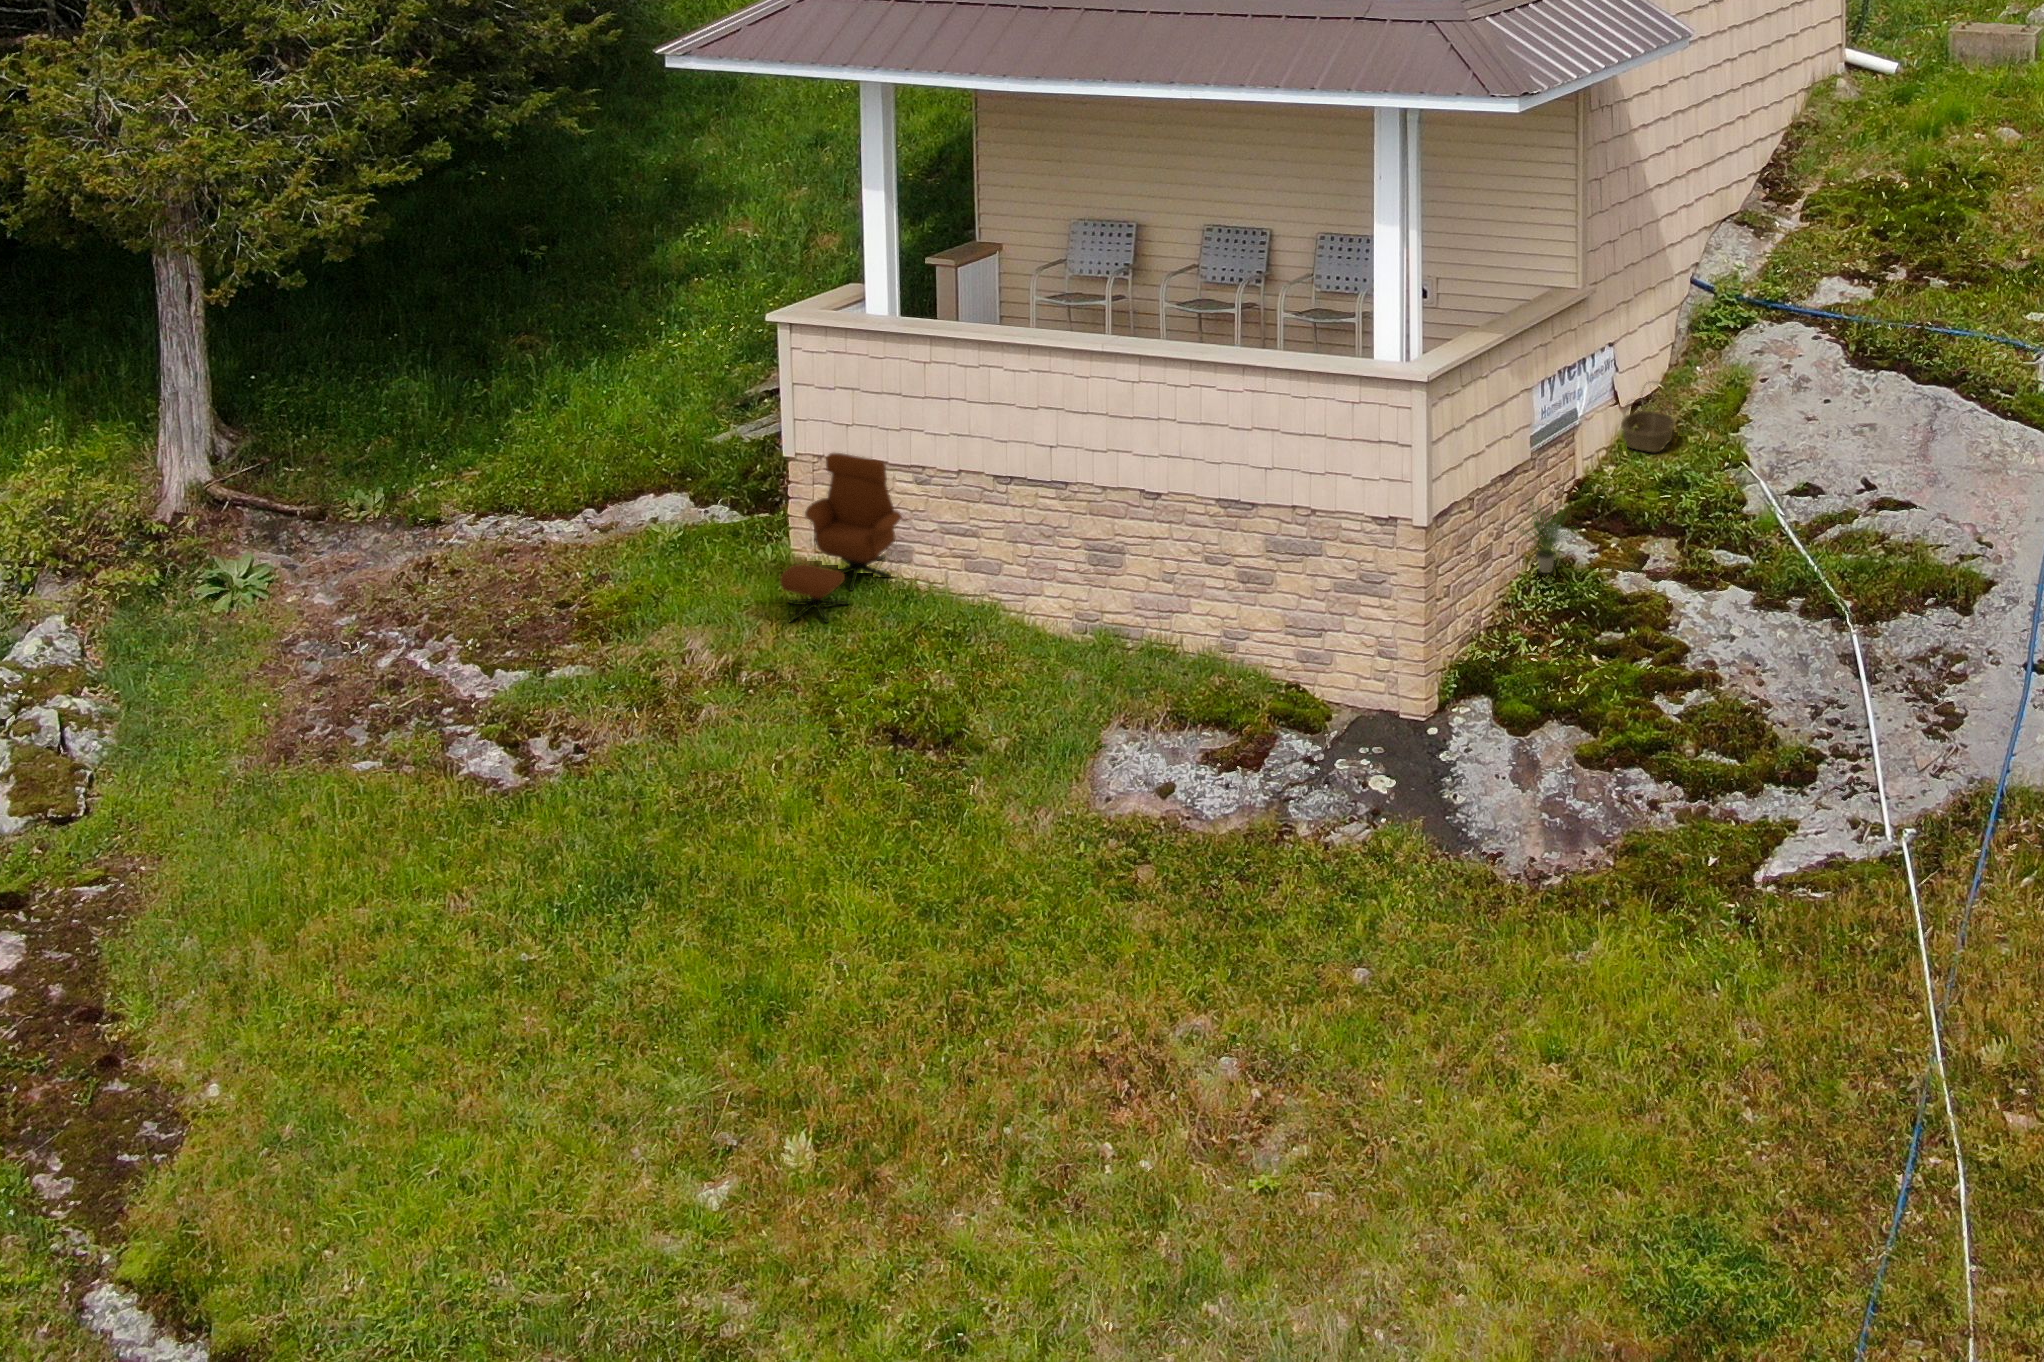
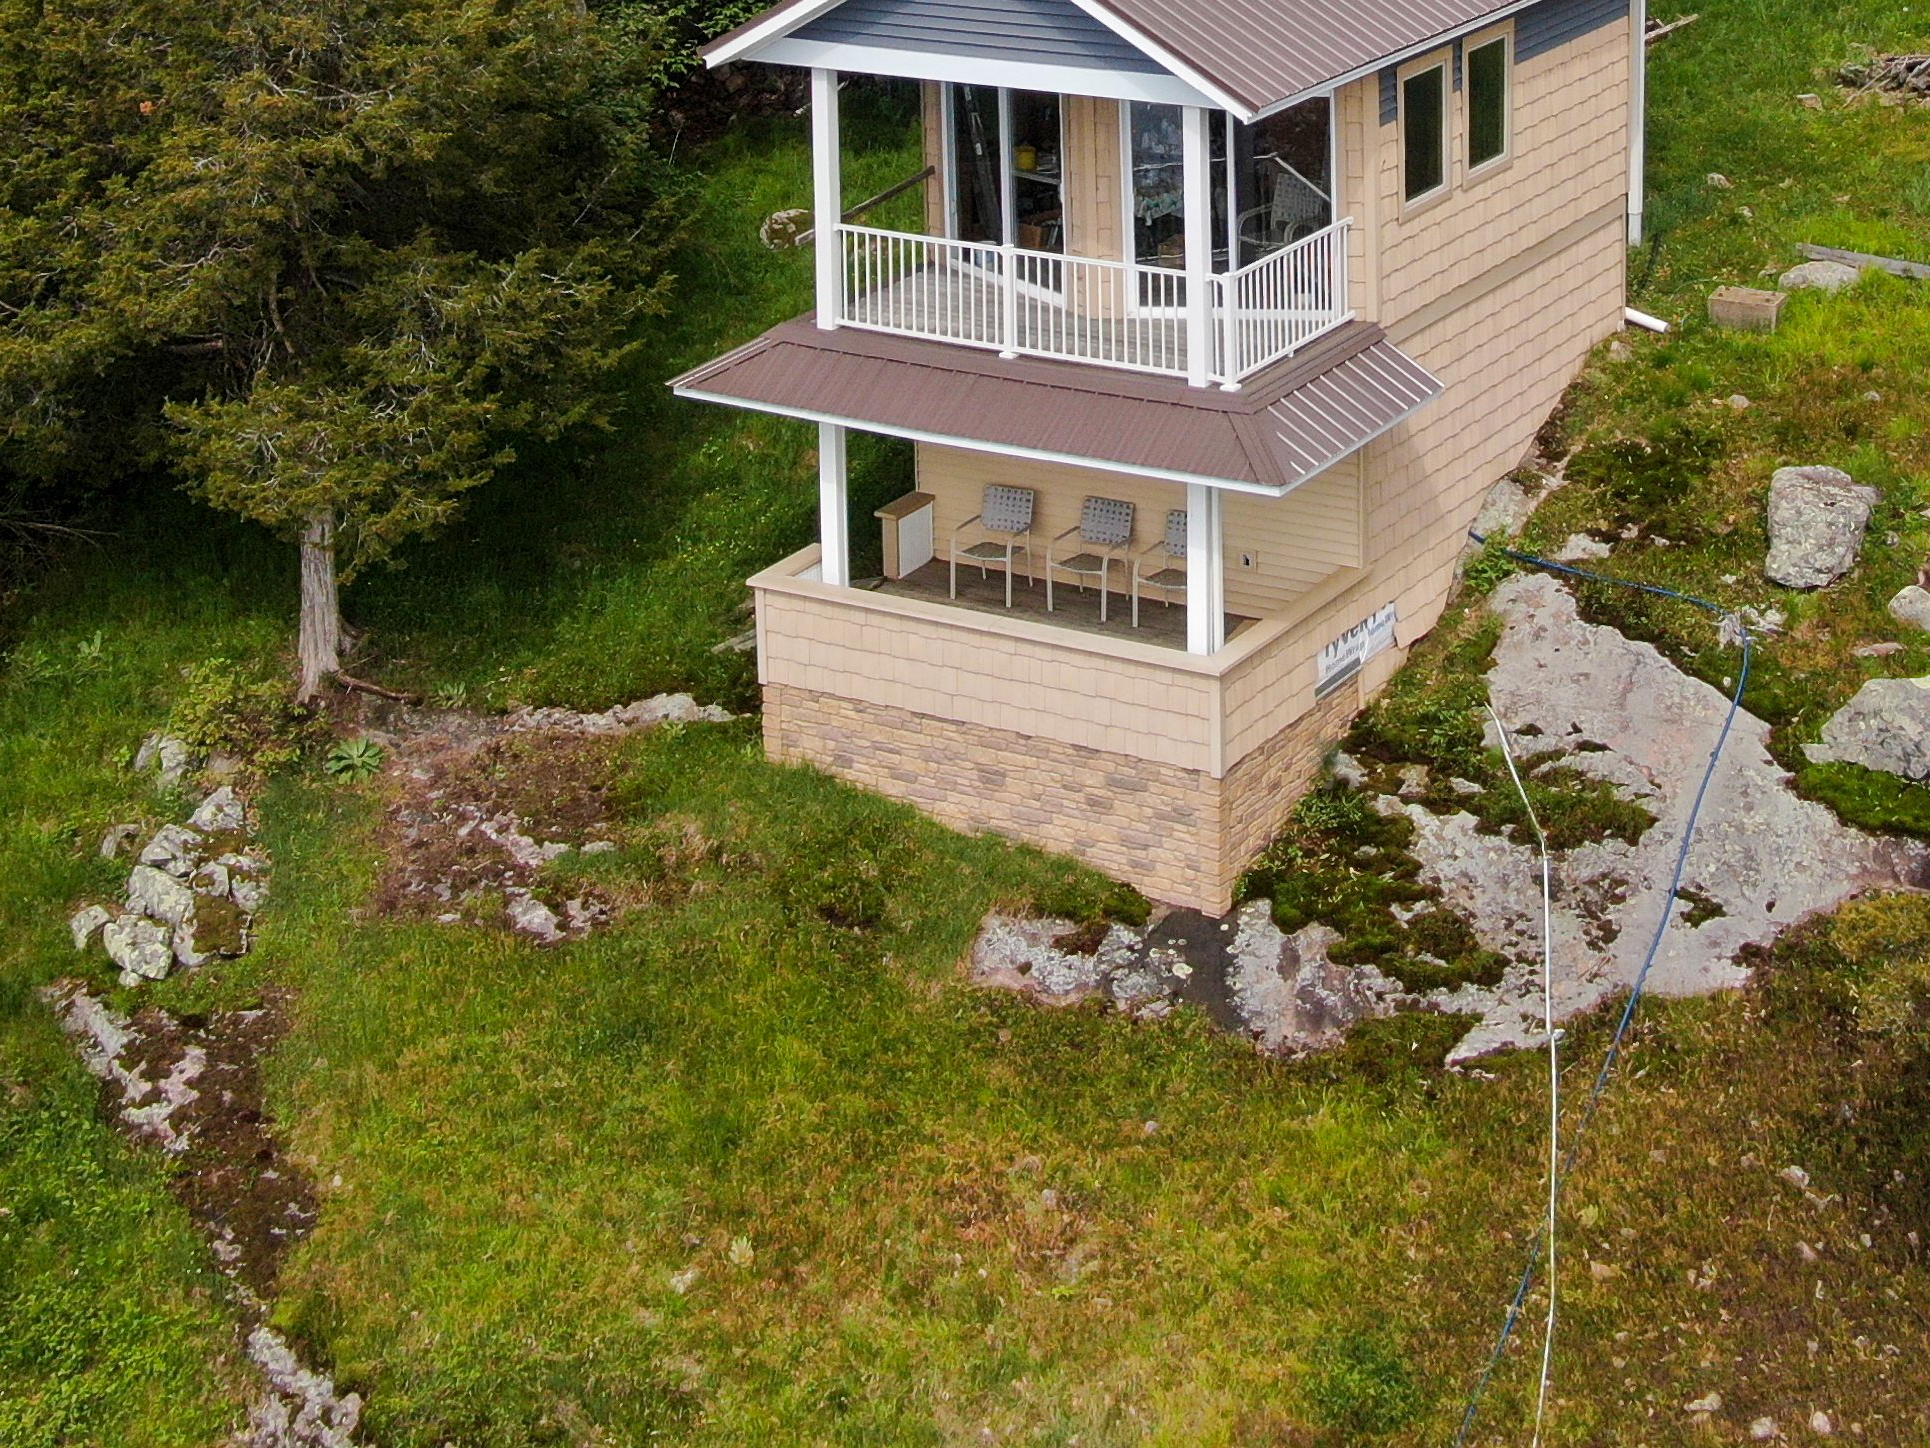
basket: present [1621,382,1675,452] -> none [1403,623,1446,681]
lounge chair: present [780,453,901,623] -> none [751,677,844,813]

